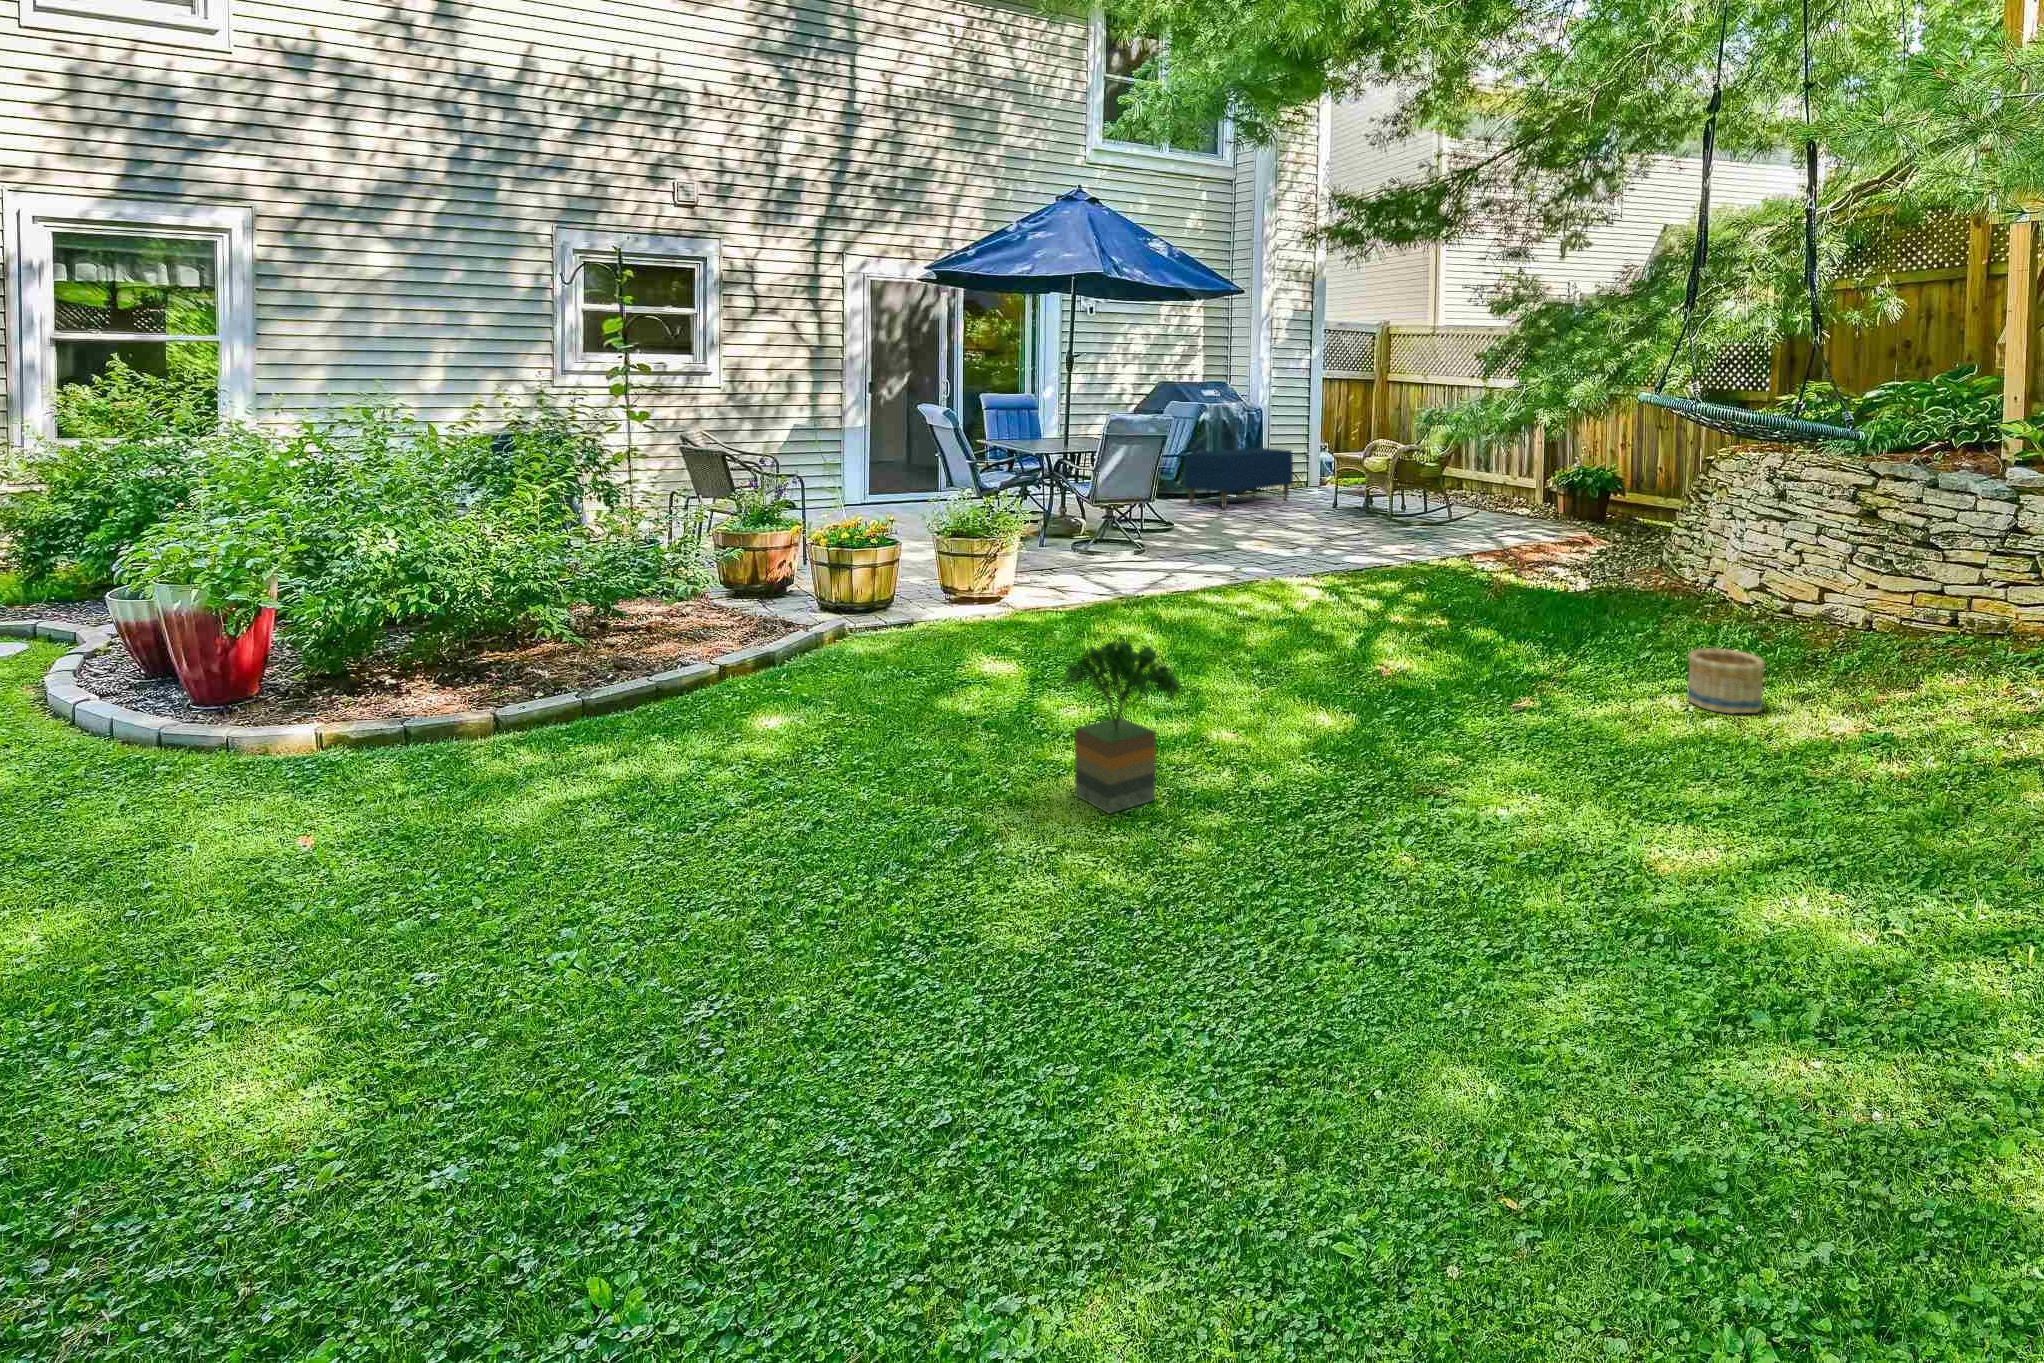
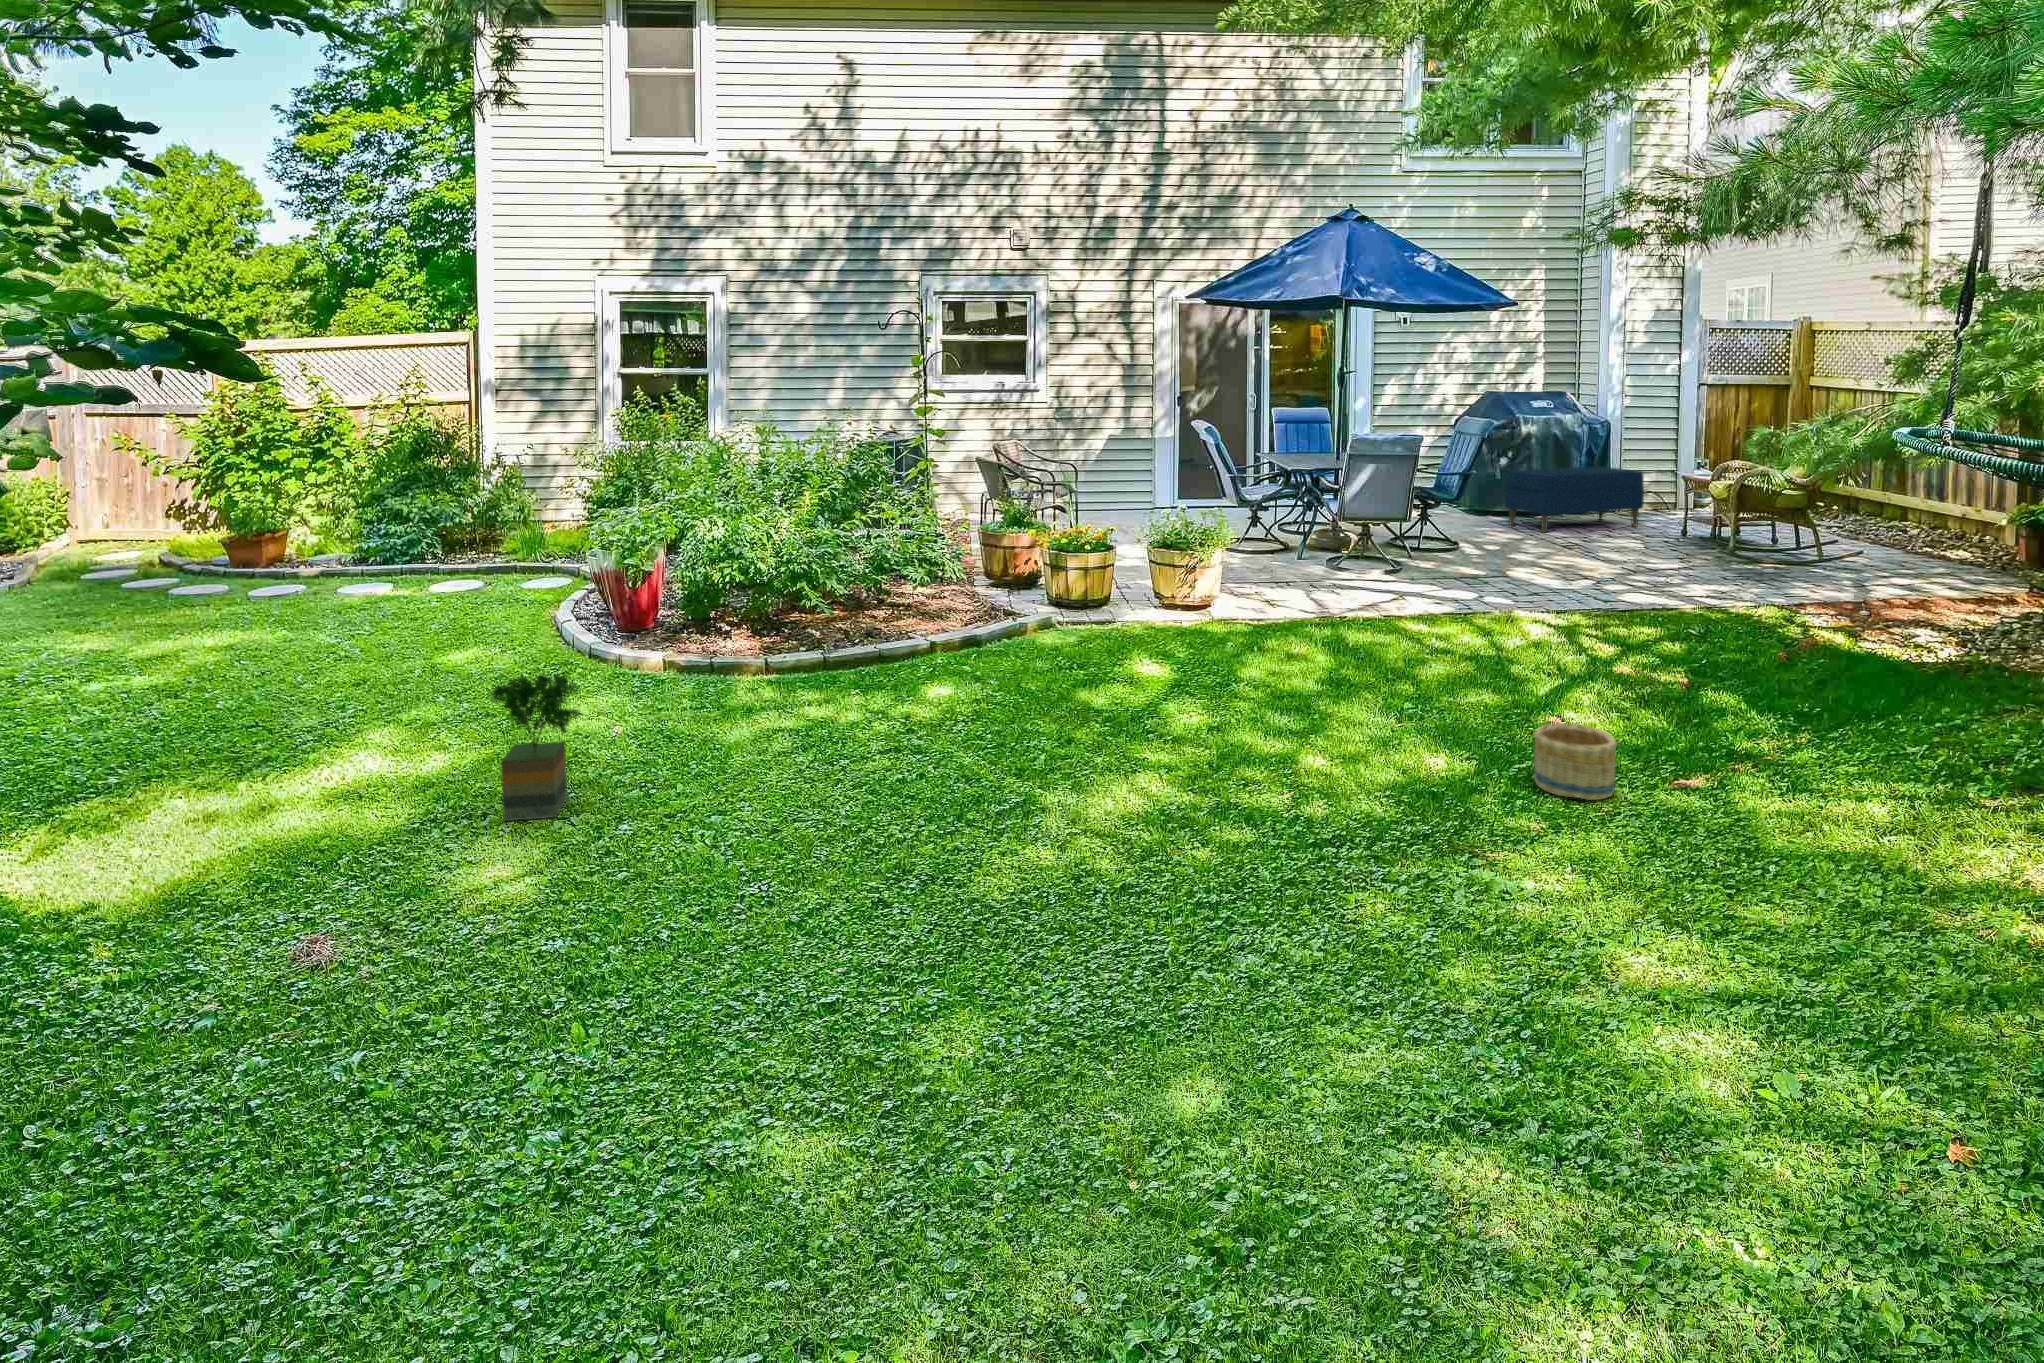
potted tree: present [1063,640,1181,814] -> present [490,674,581,821]
basket: present [1688,648,1765,714] -> present [1534,723,1617,800]

